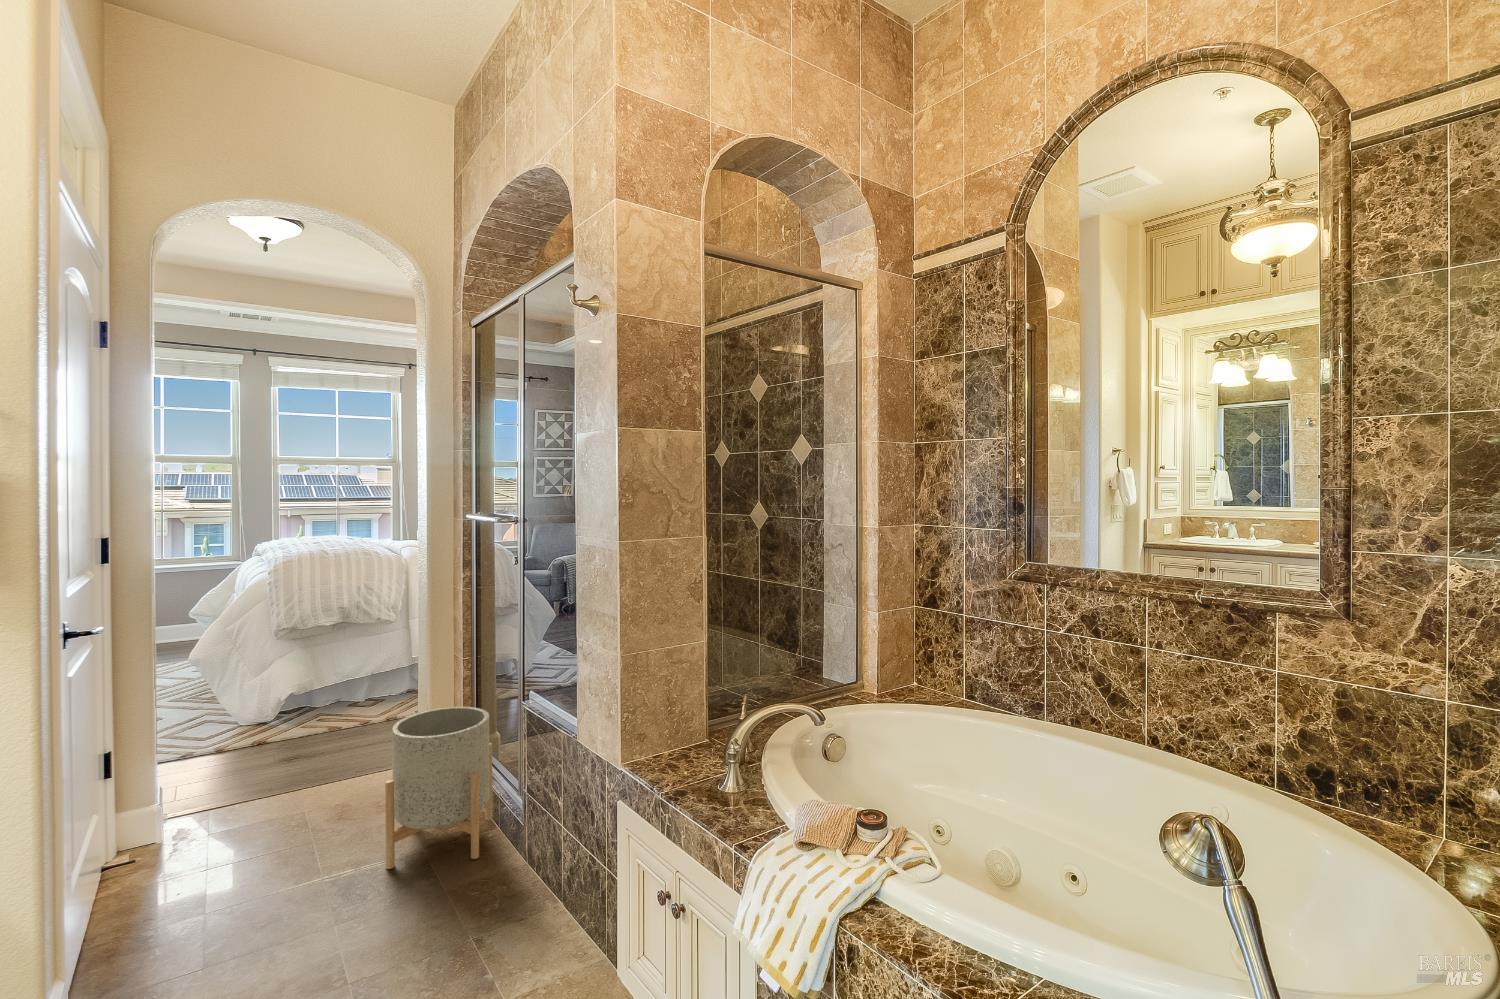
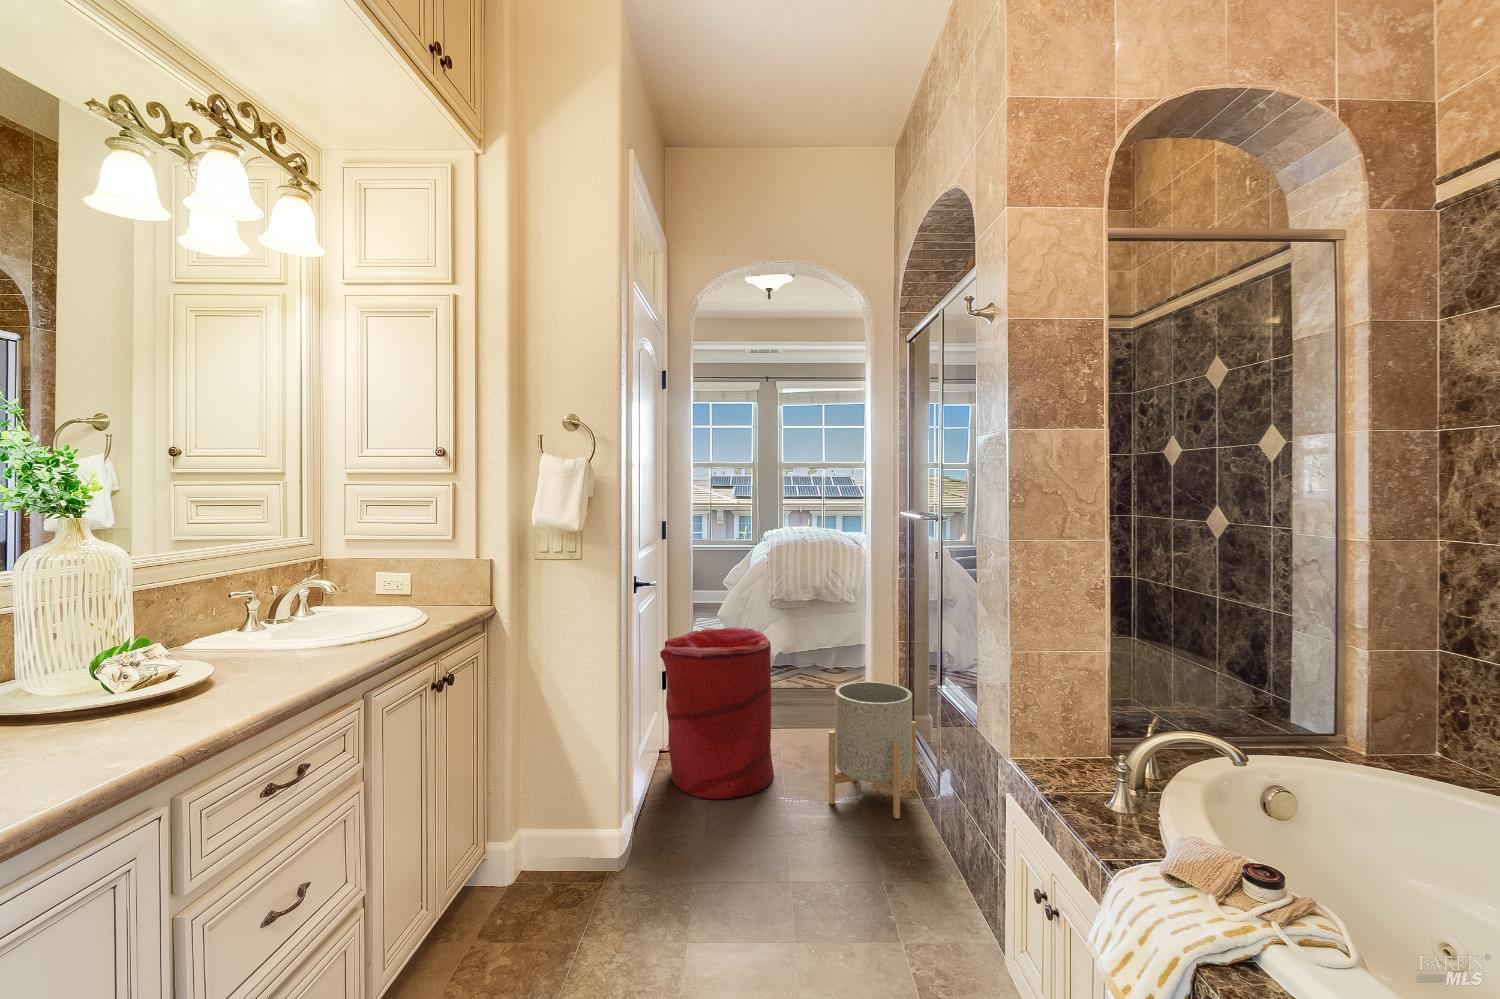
laundry hamper: none [89,672,300,932] -> present [660,627,774,799]

